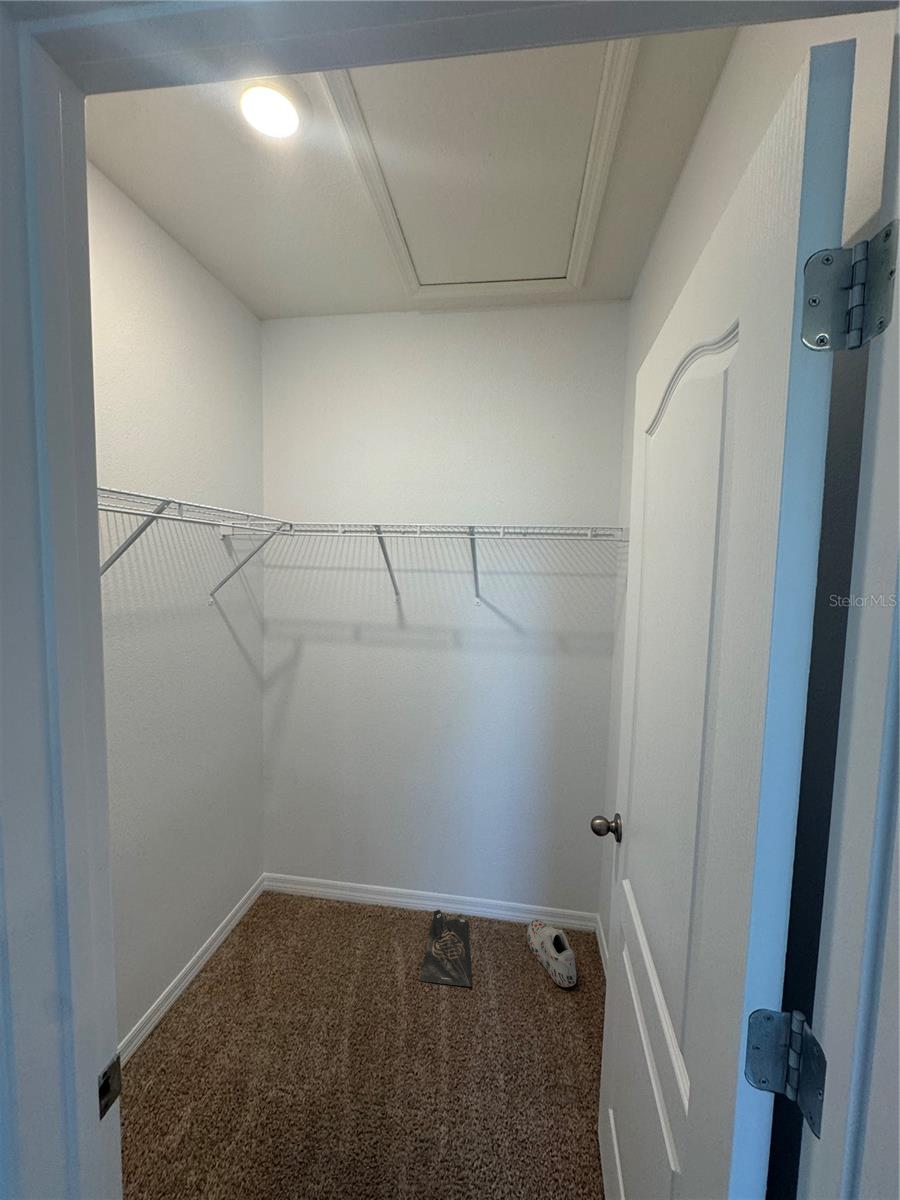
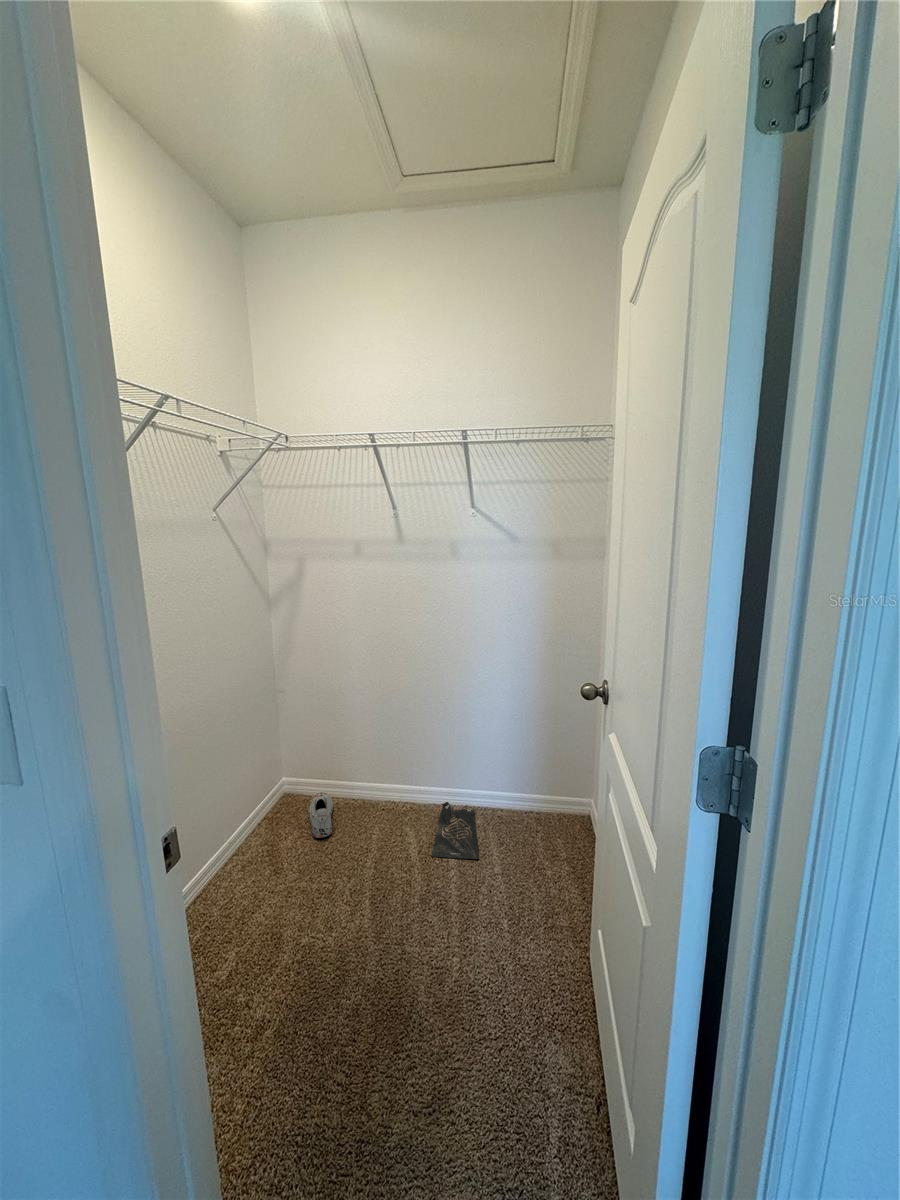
shoe: present [527,919,576,987] -> present [309,792,333,838]

